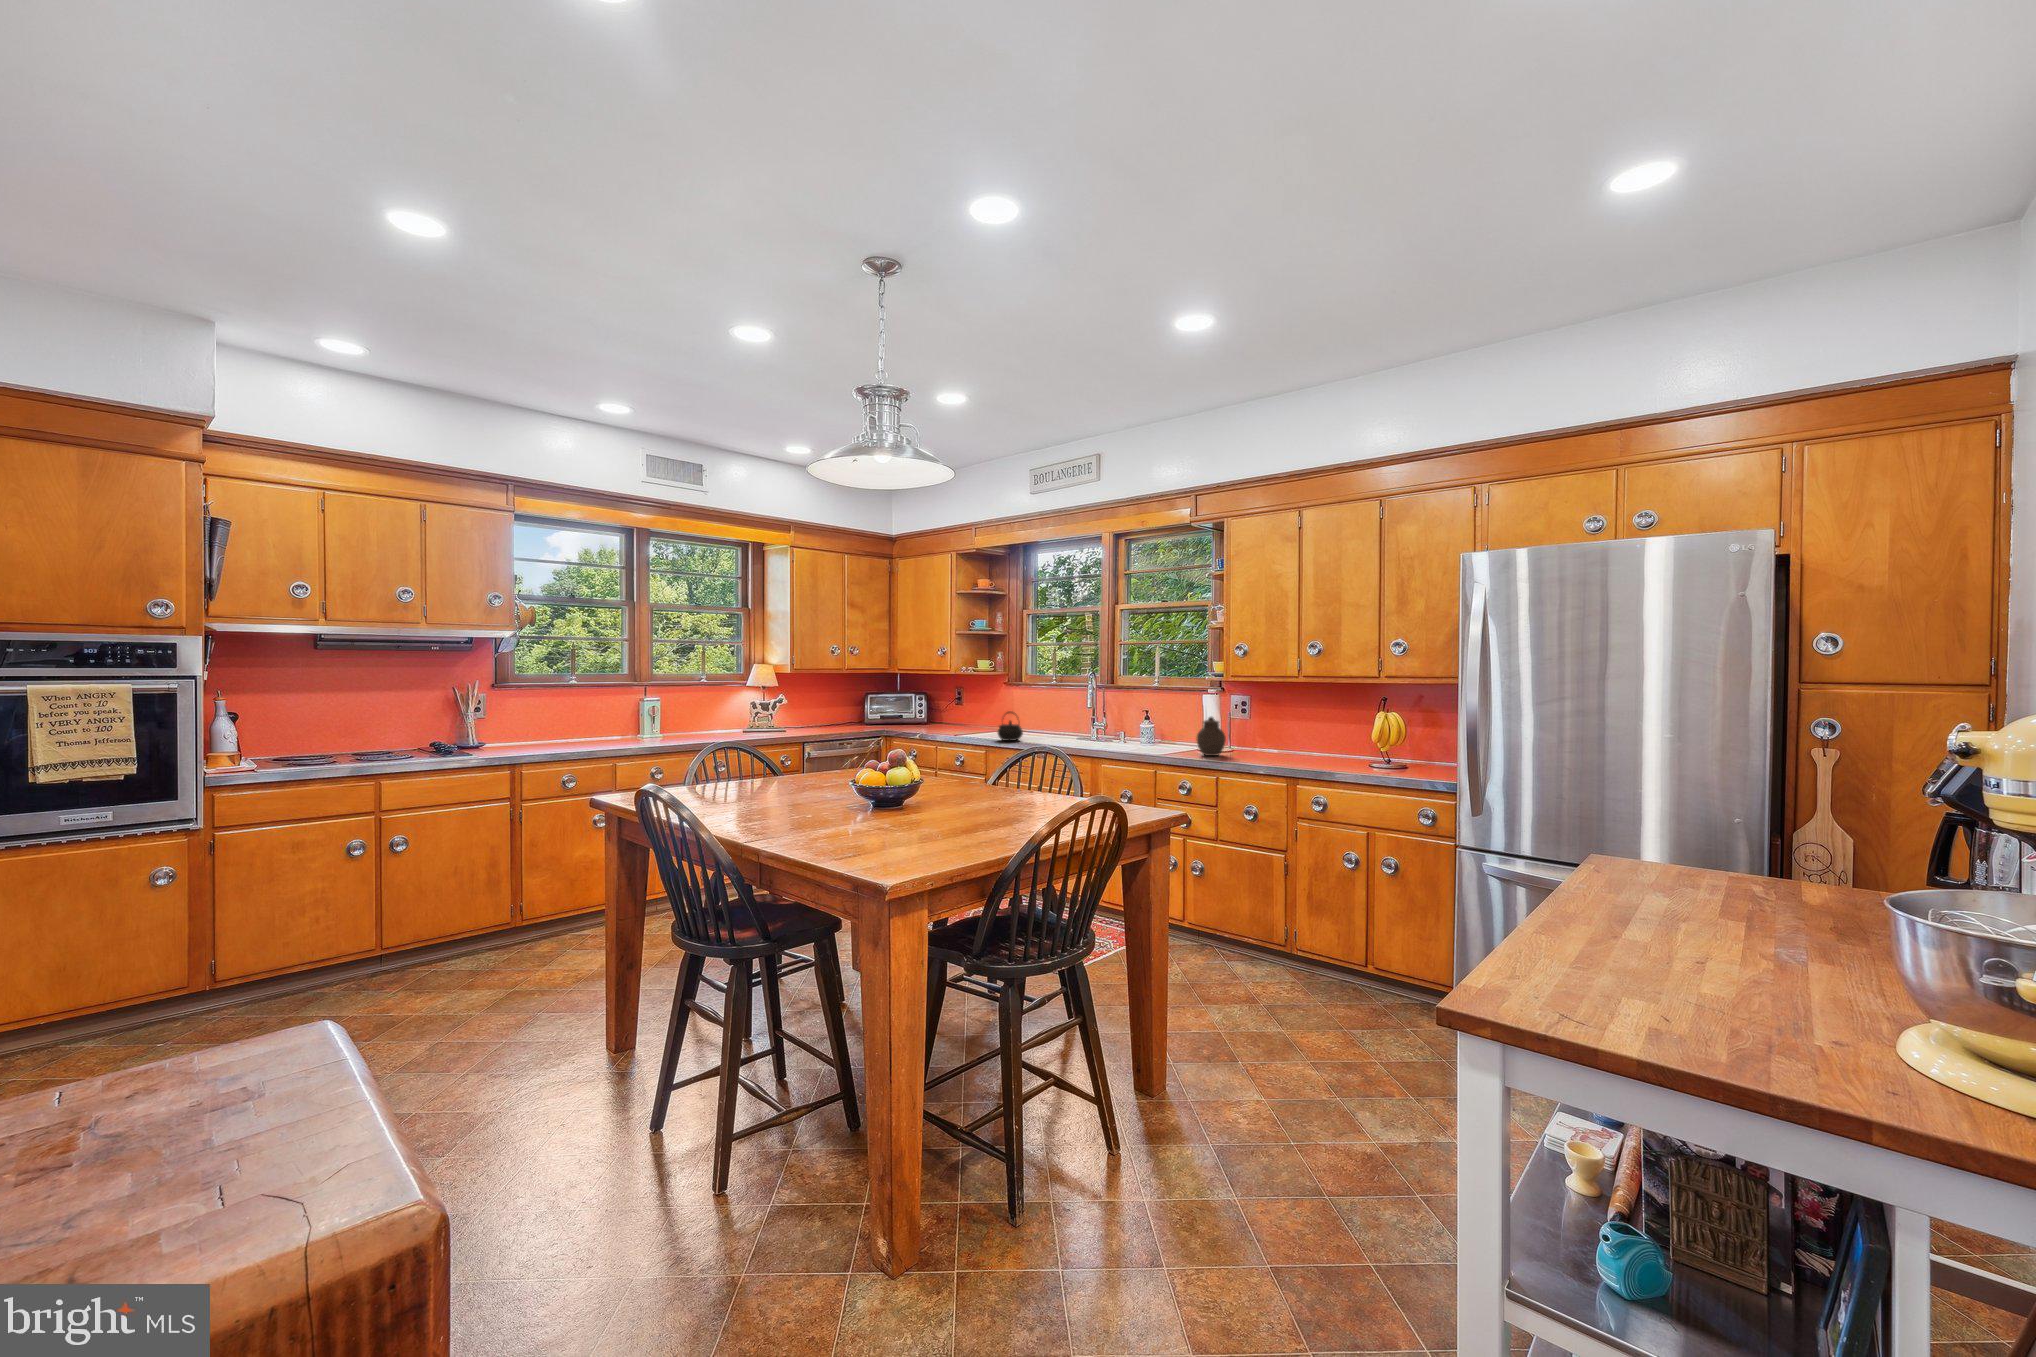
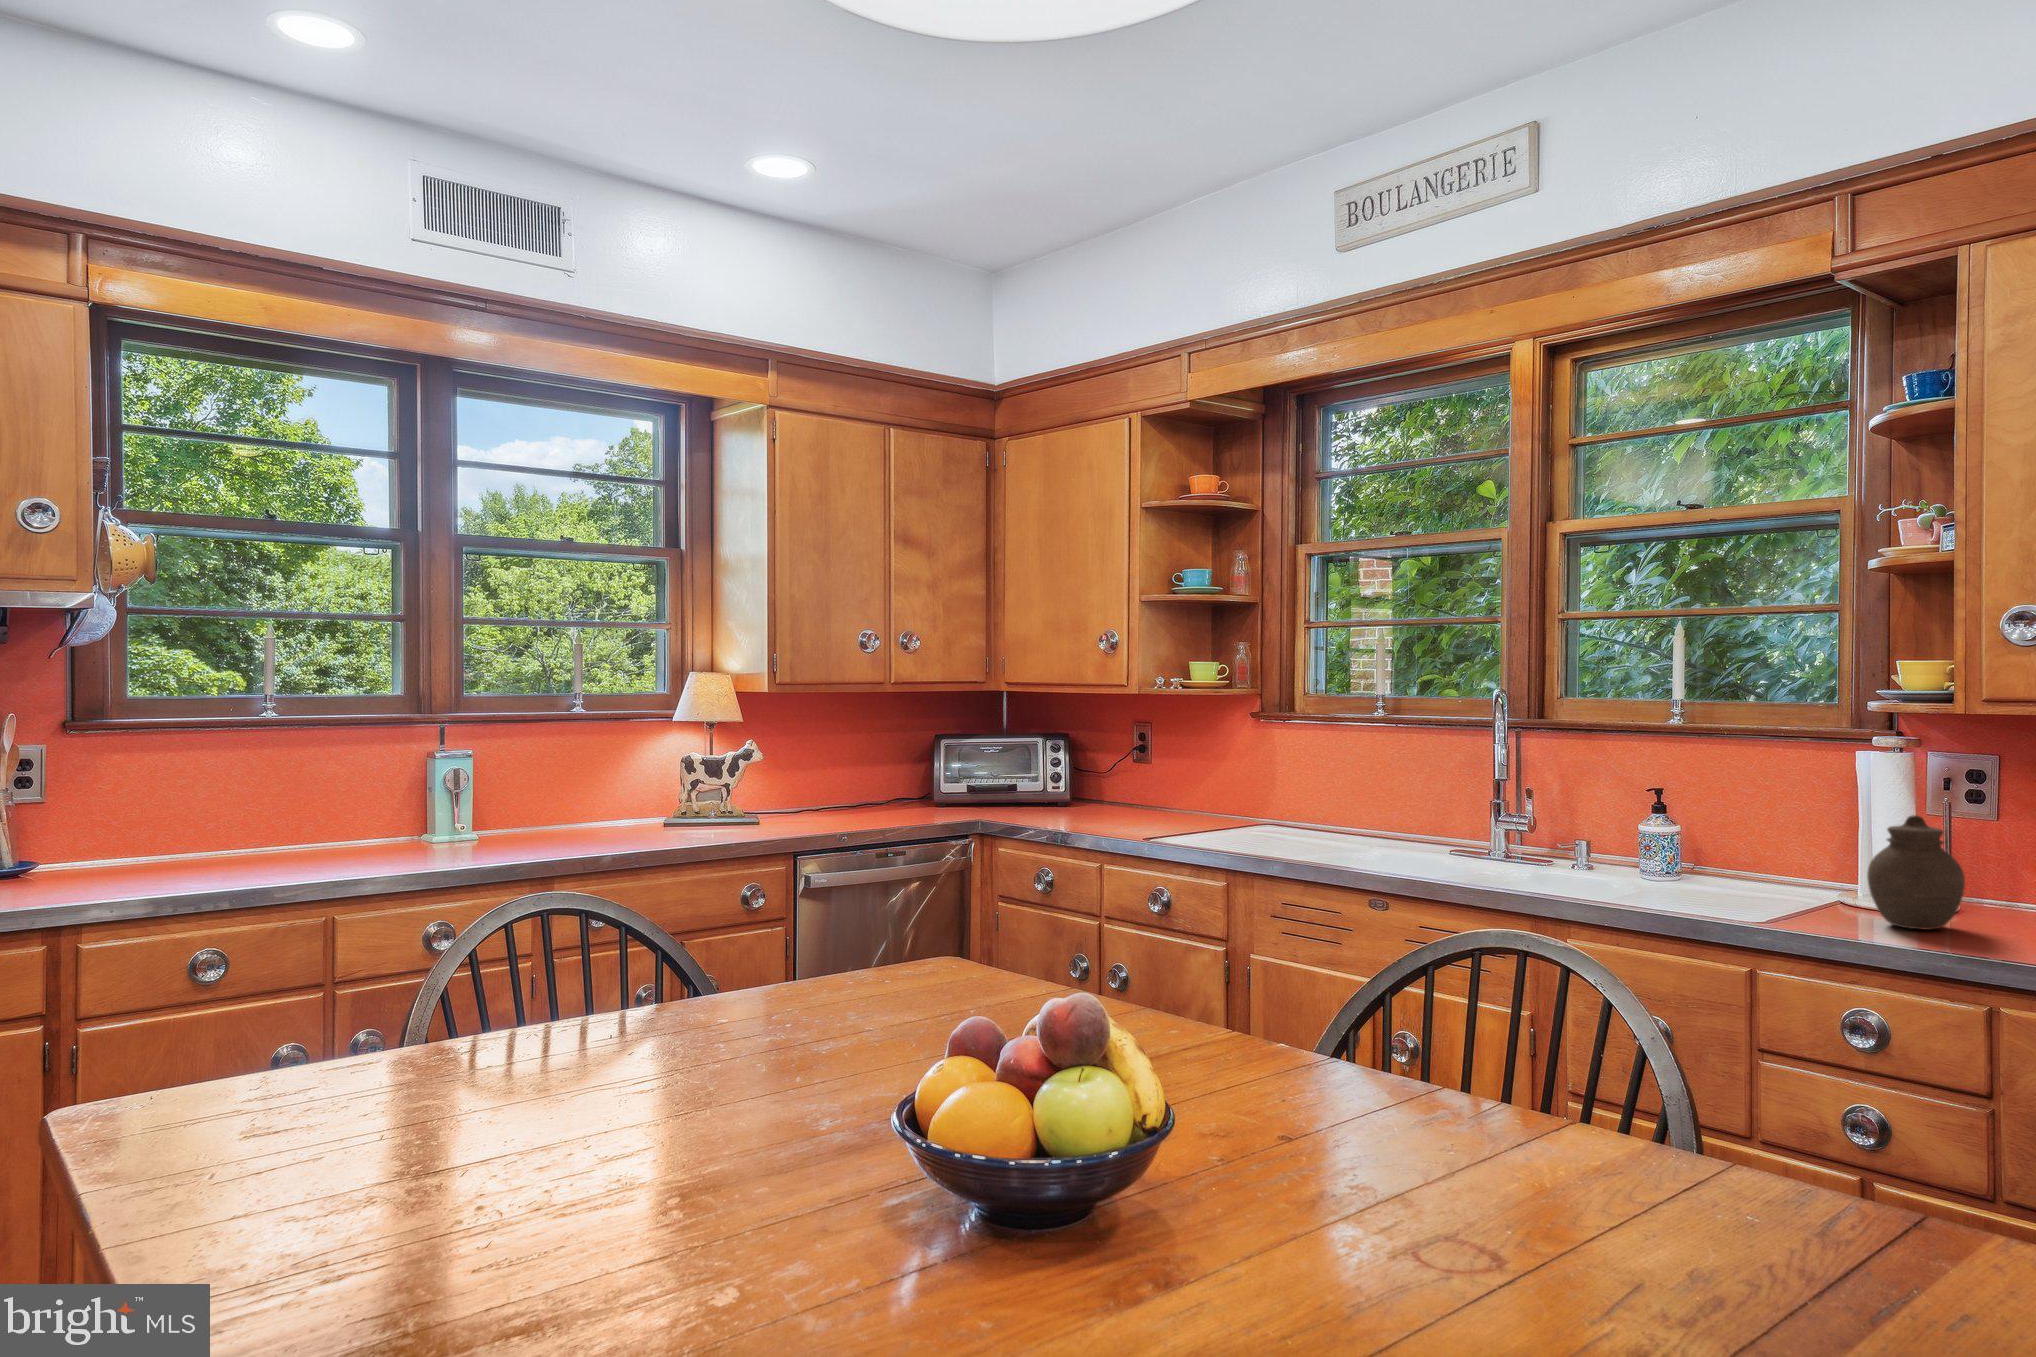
kettle: present [998,711,1023,741] -> none [1255,784,1320,858]

